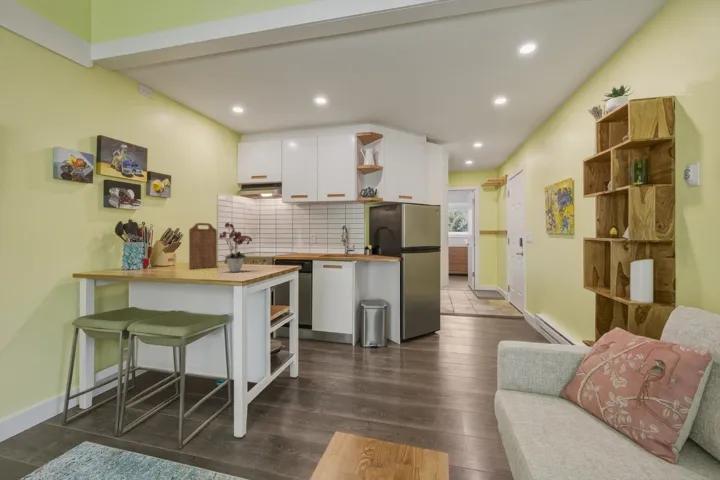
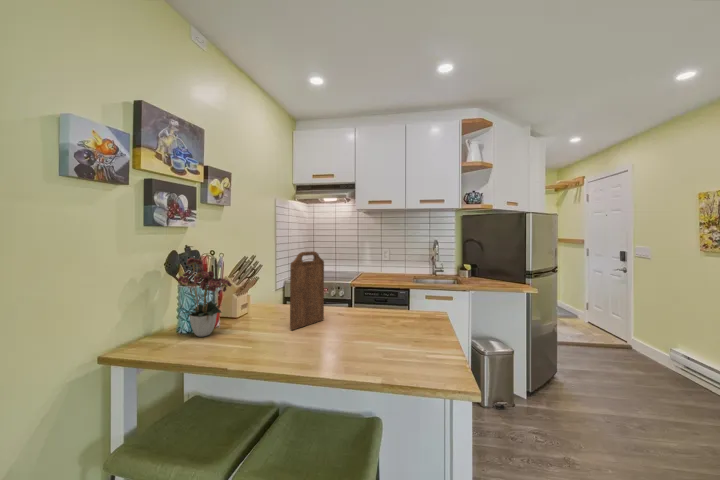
flower arrangement: present [219,223,252,272] -> present [178,258,232,336]

